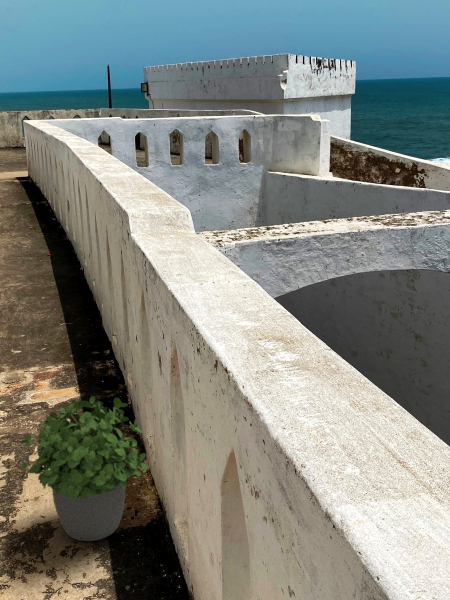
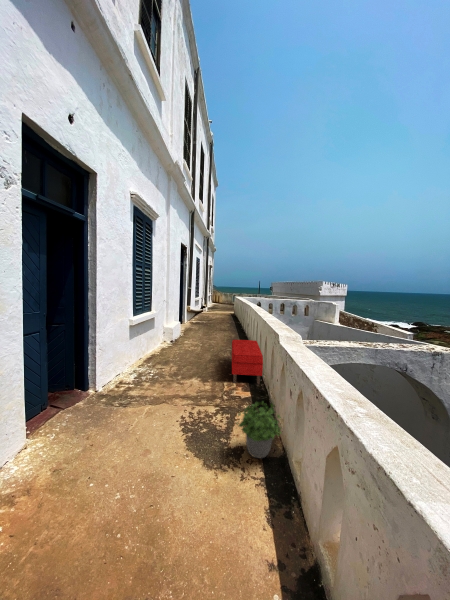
bench: none [12,243,107,372] -> present [232,340,263,384]

